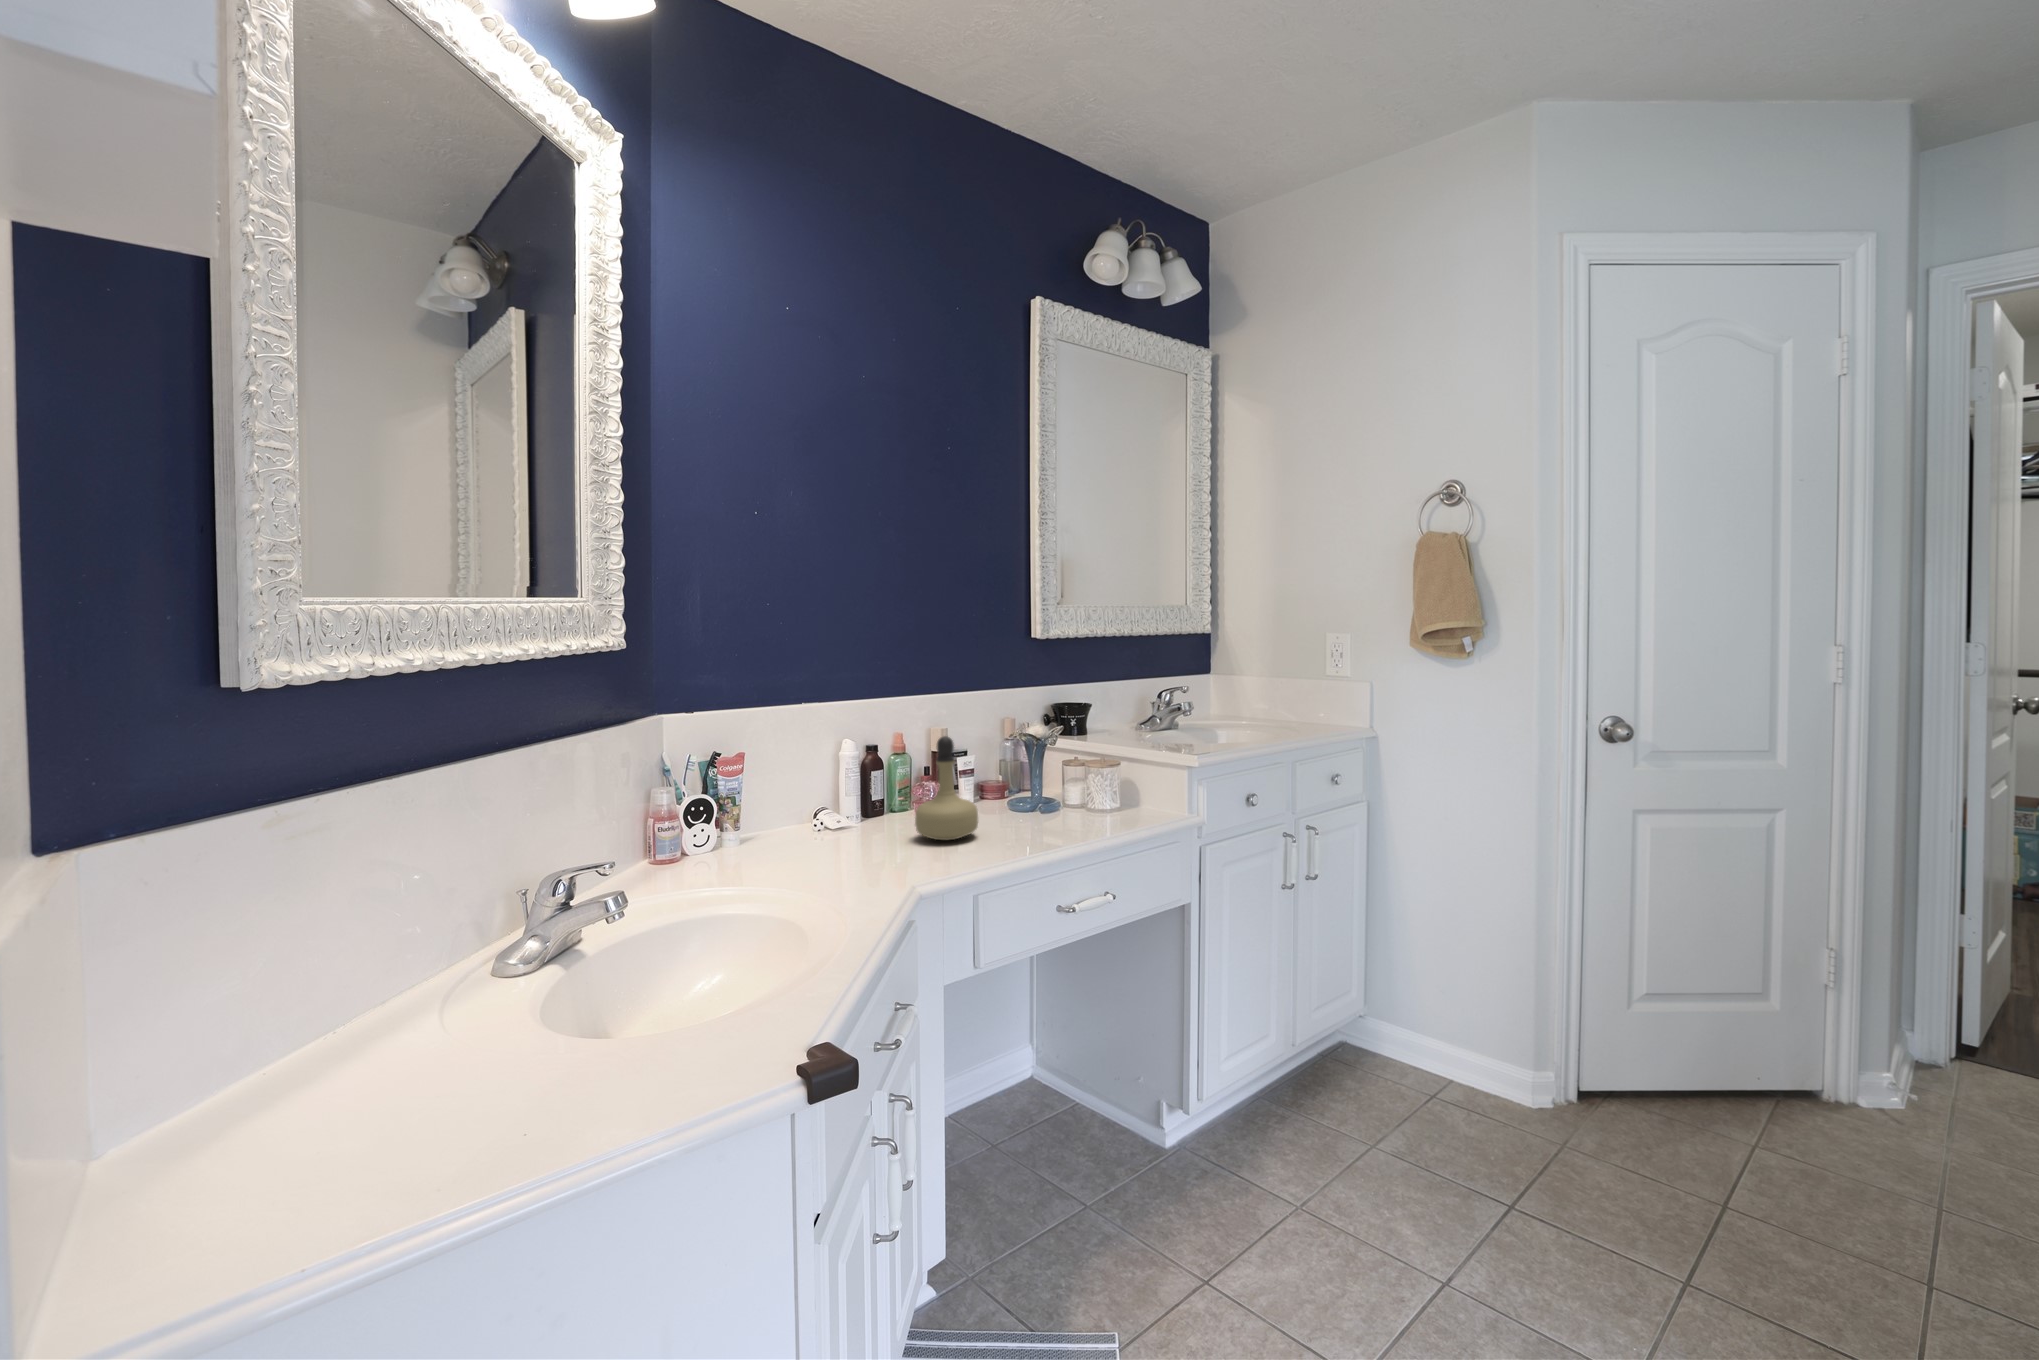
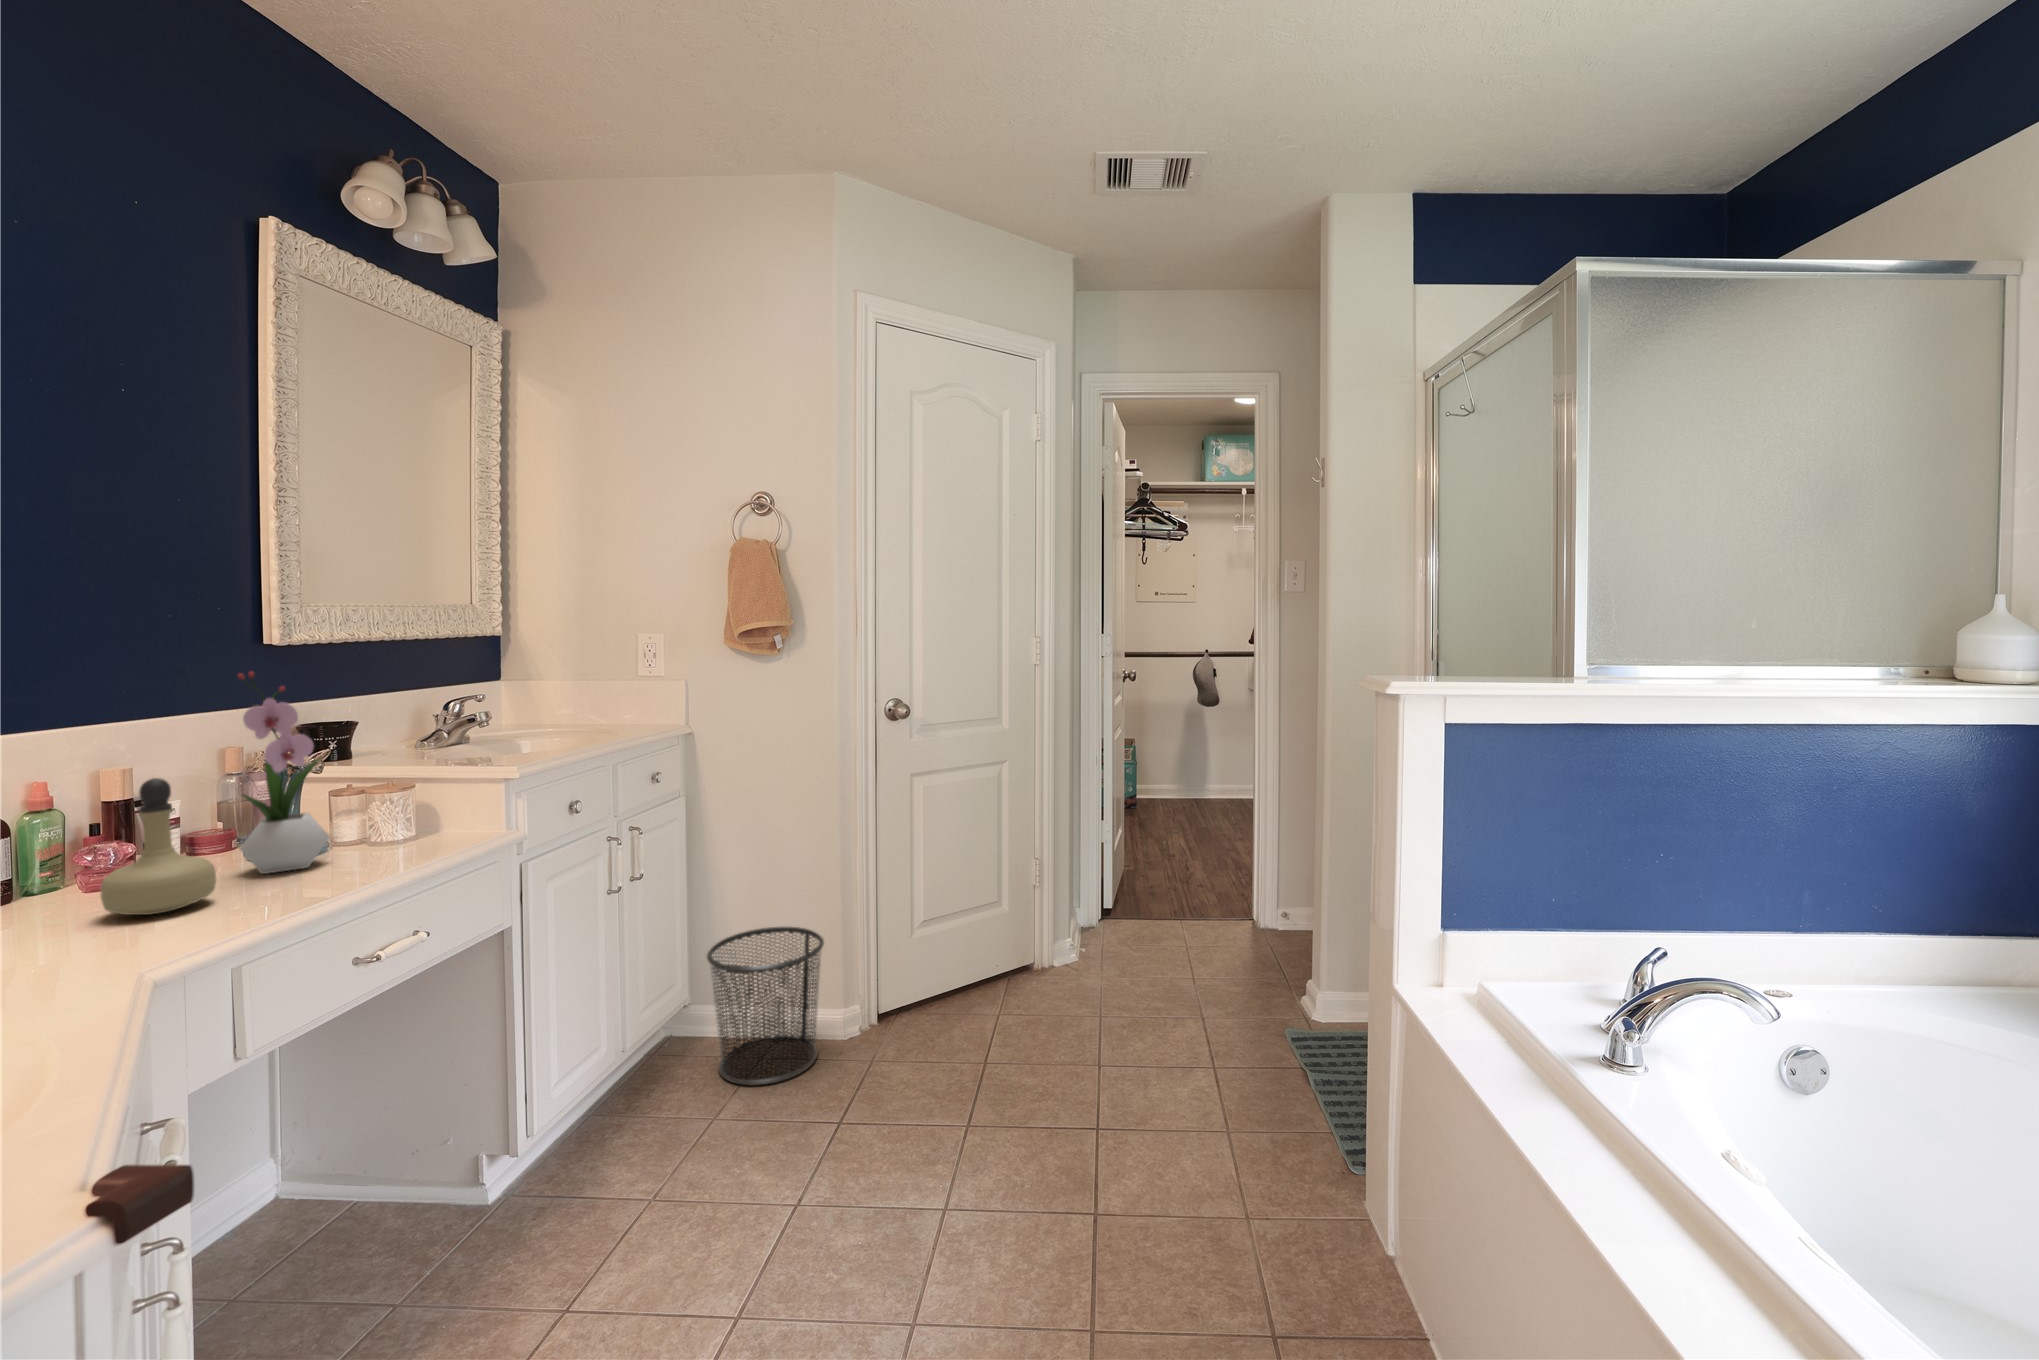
flower arrangement: none [999,657,1056,821] -> present [238,672,330,874]
waste bin: none [1376,956,1509,1137] -> present [707,927,824,1085]

